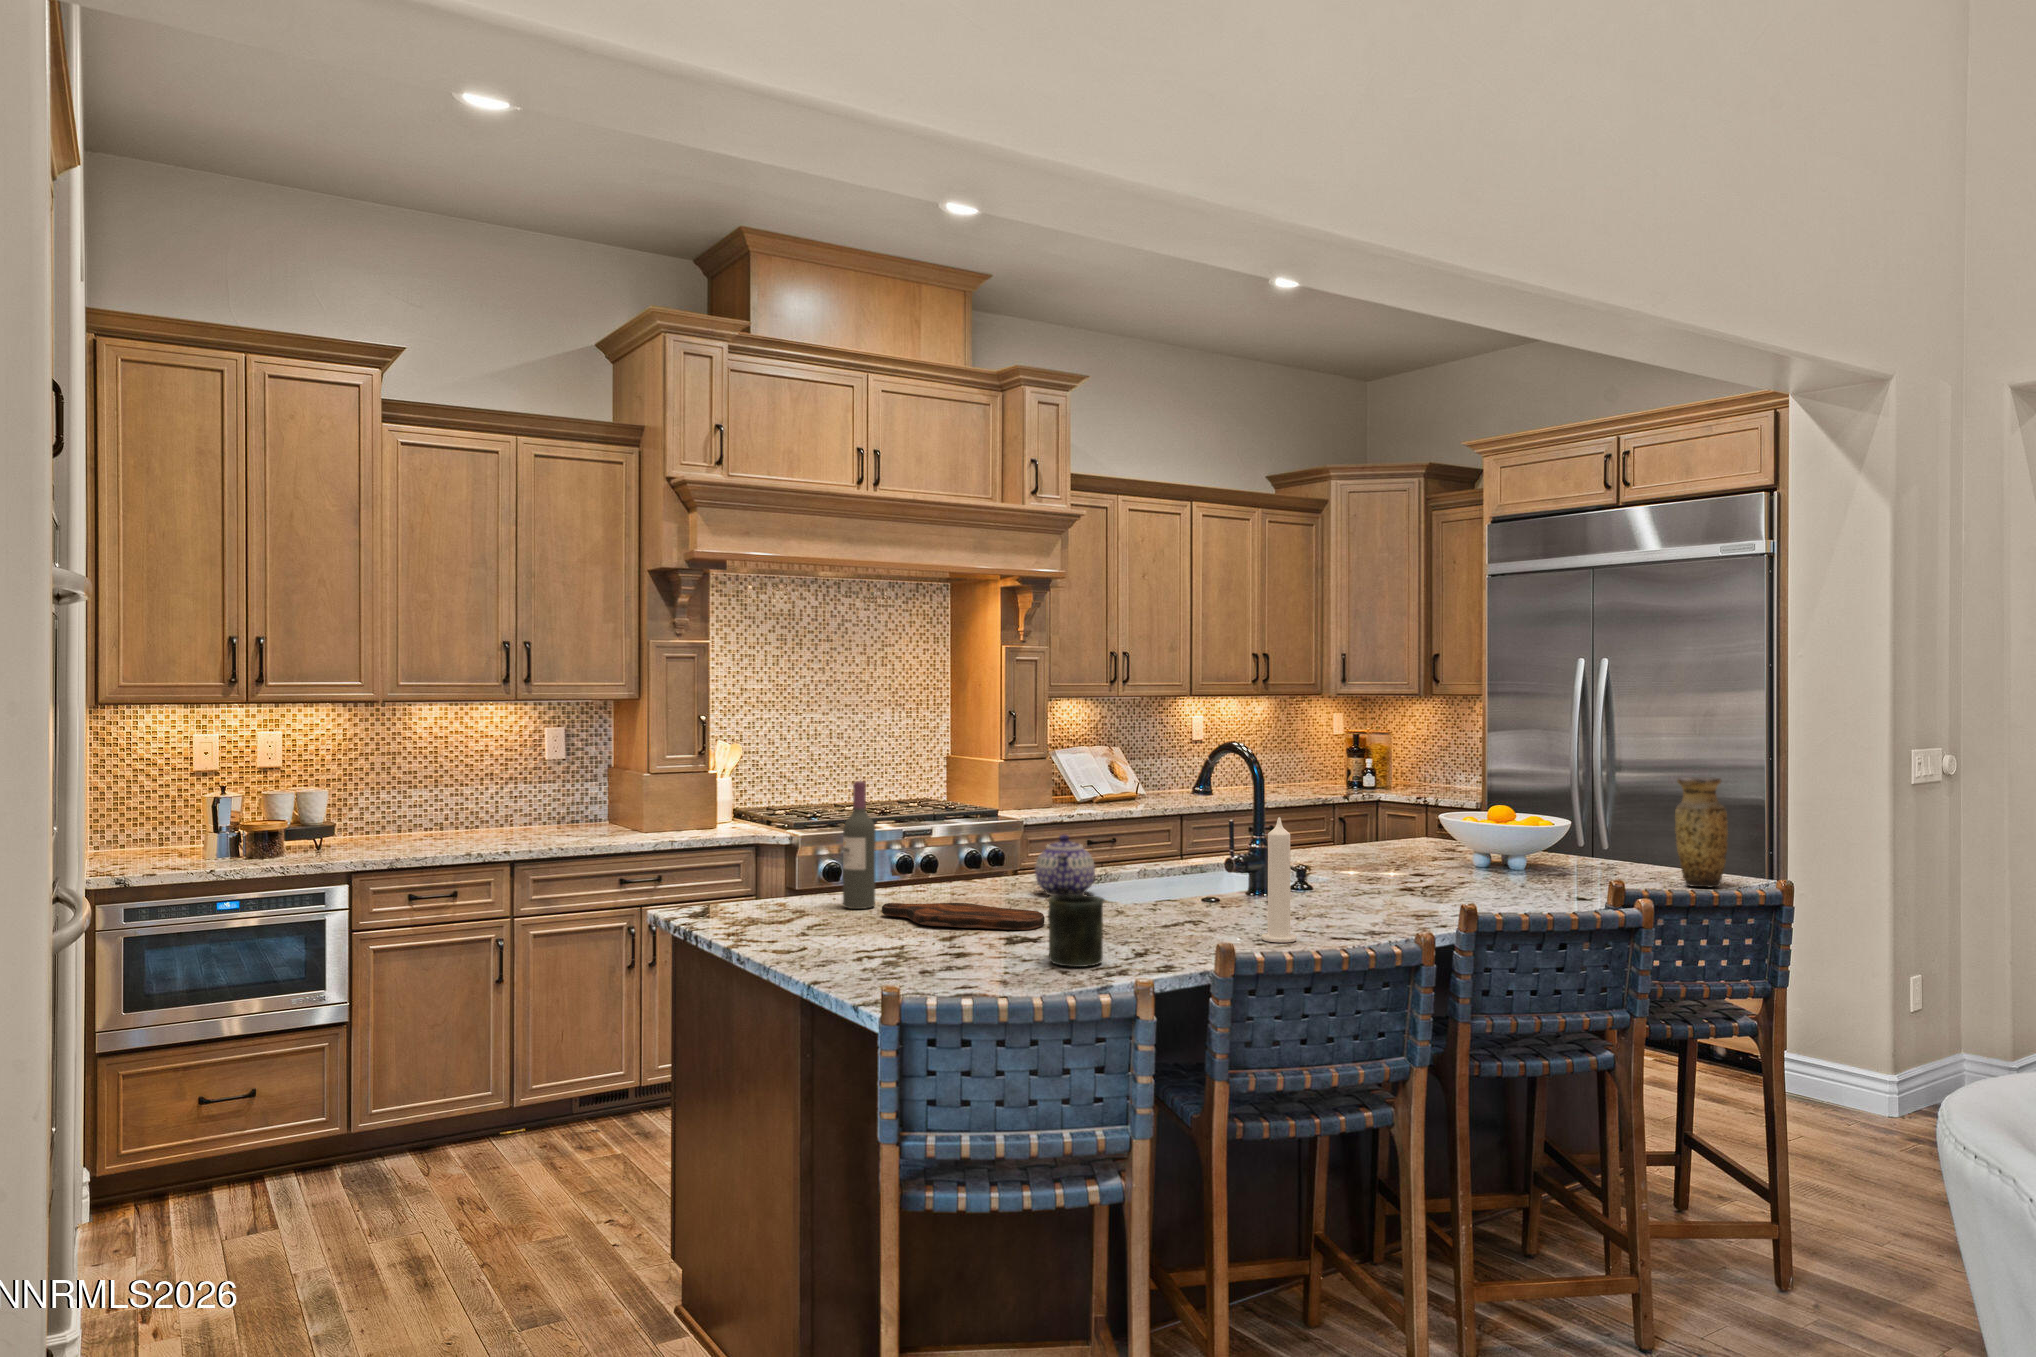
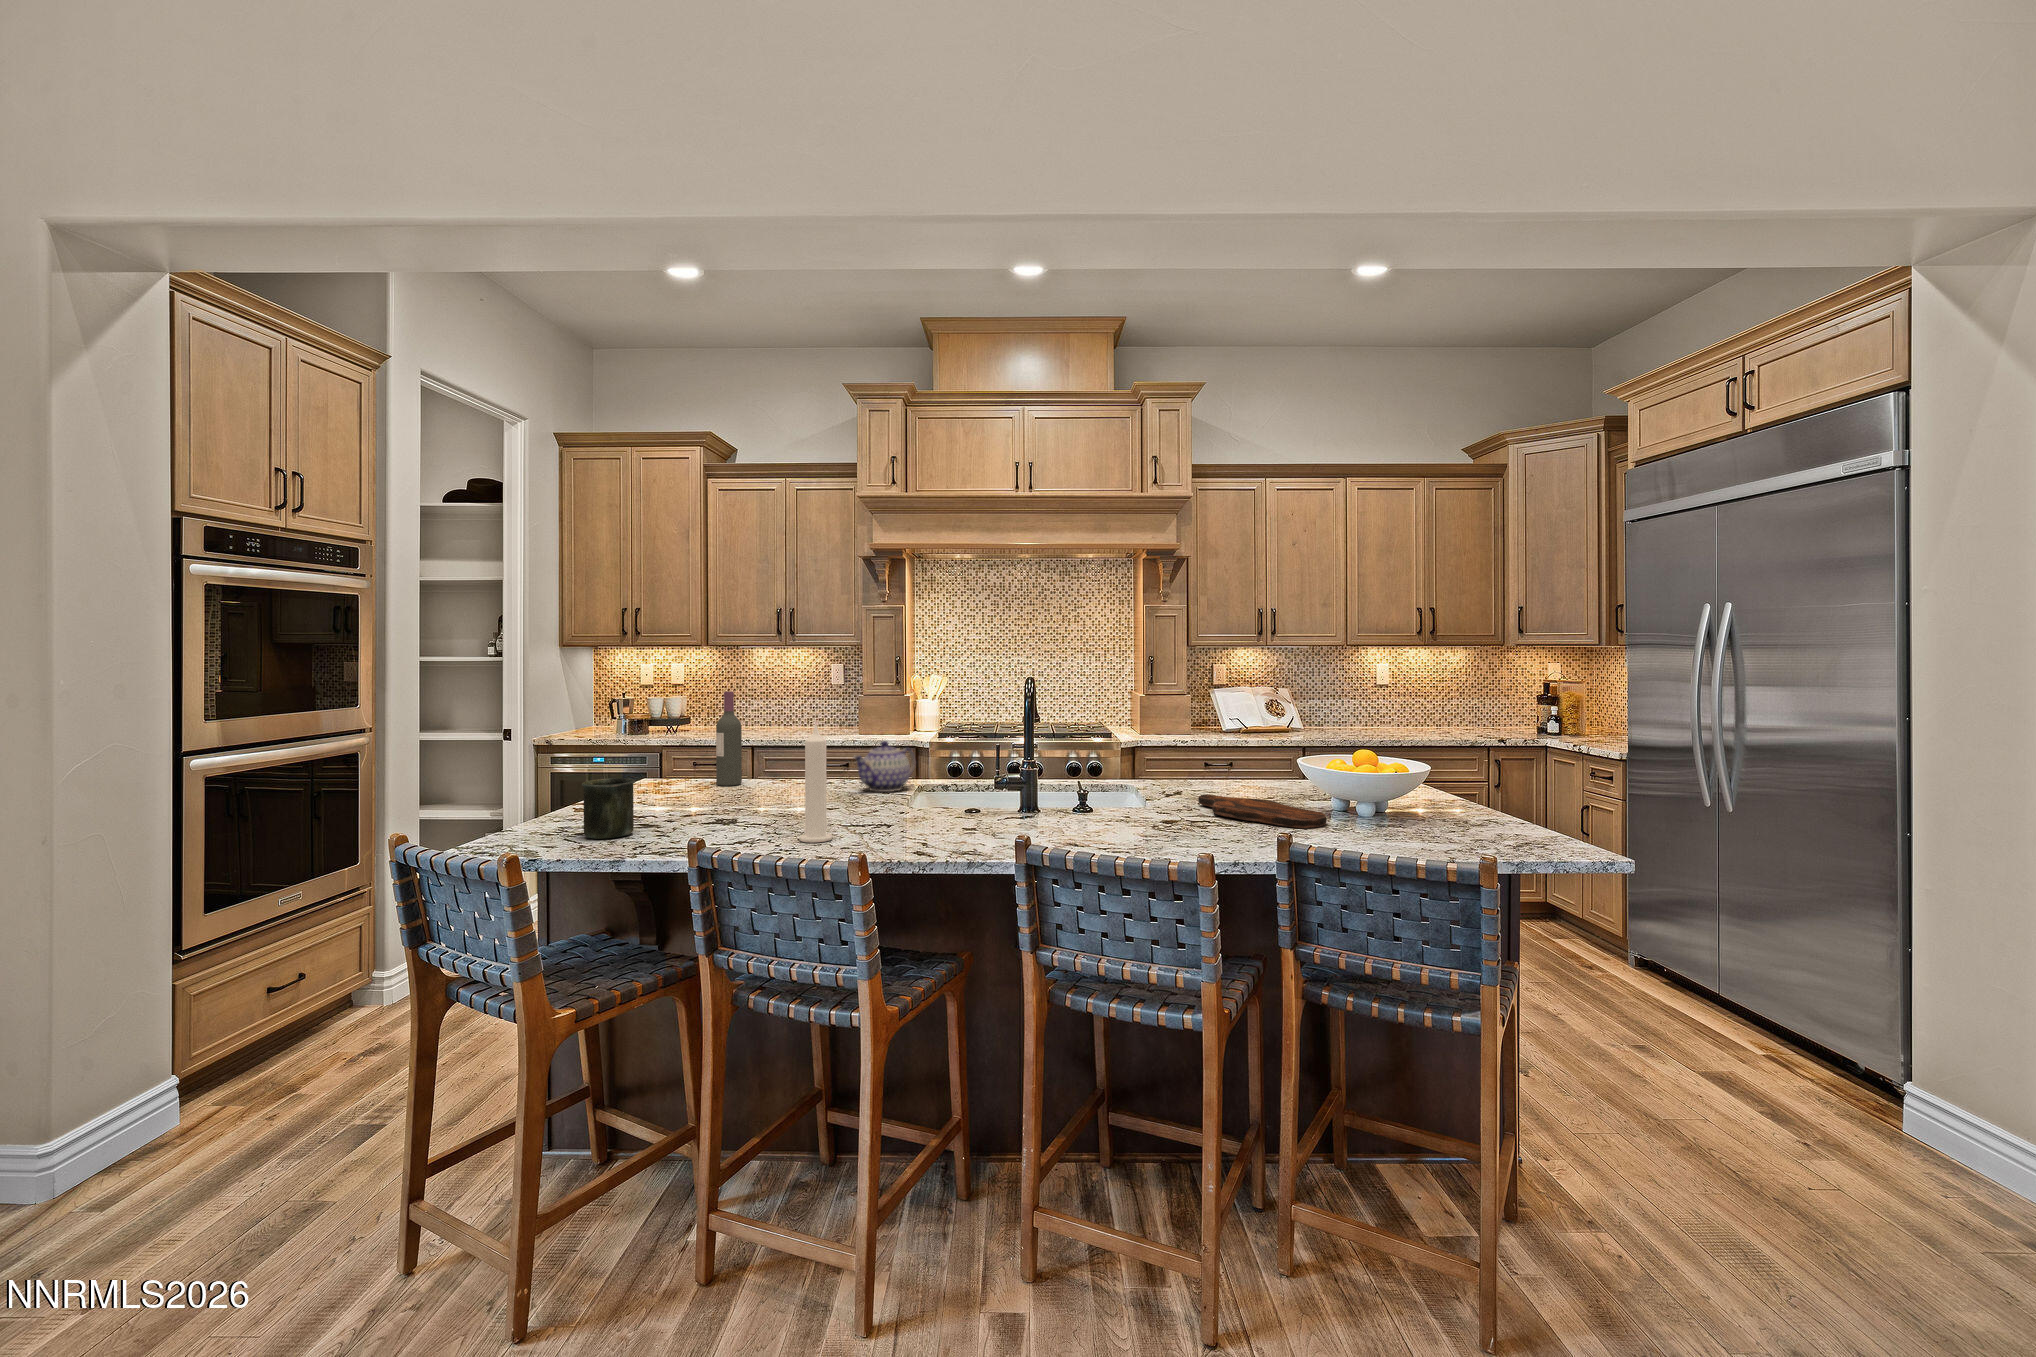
vase: present [1675,777,1728,887] -> none [1455,713,1521,850]
cutting board: present [882,903,1045,930] -> present [1198,795,1327,828]

